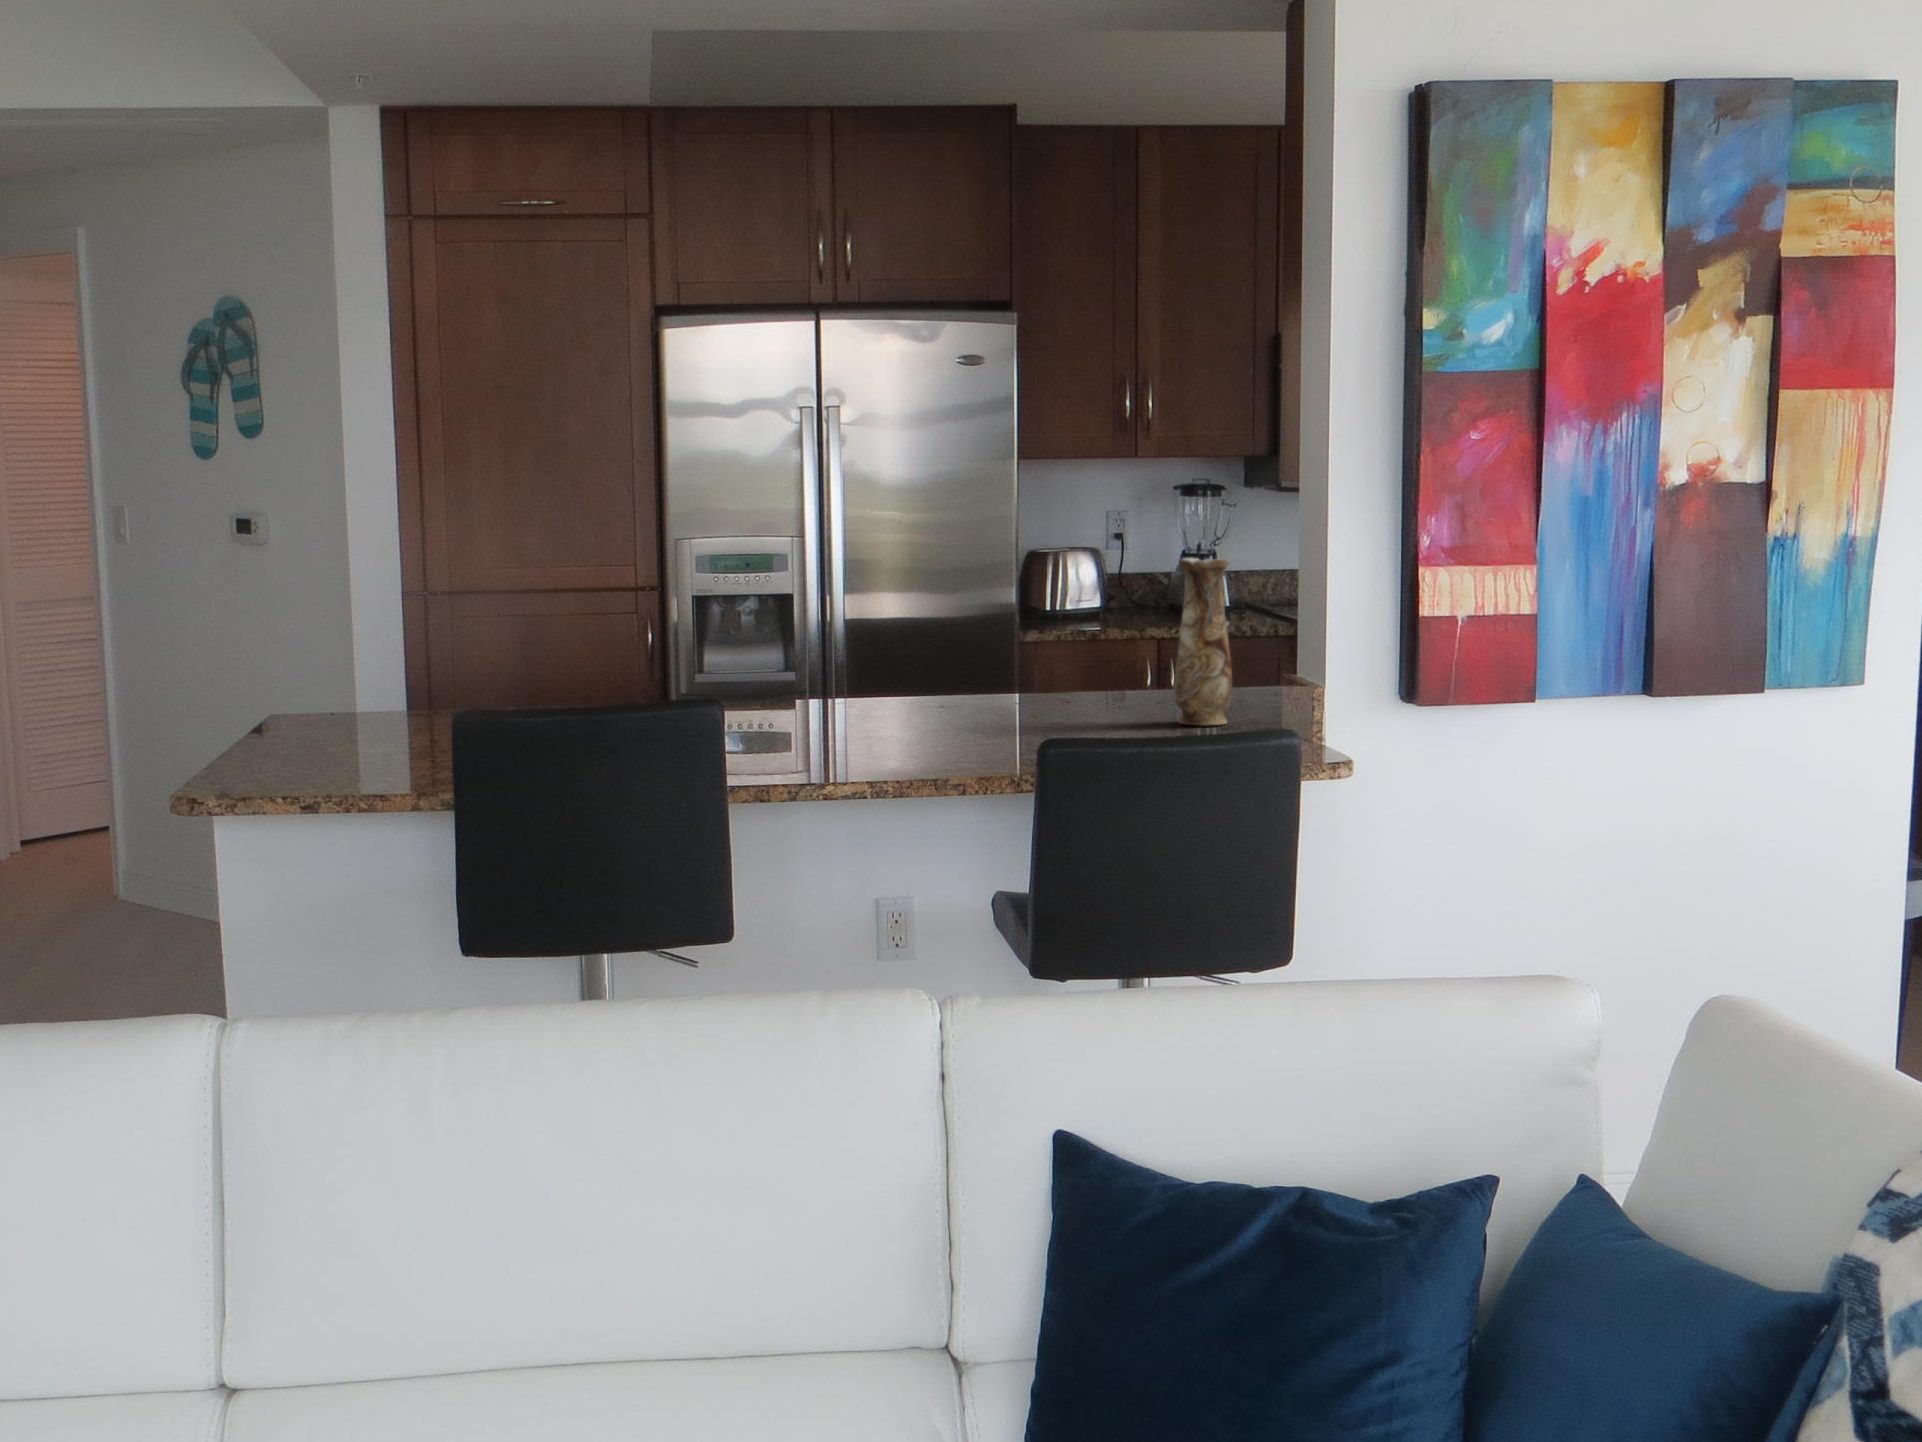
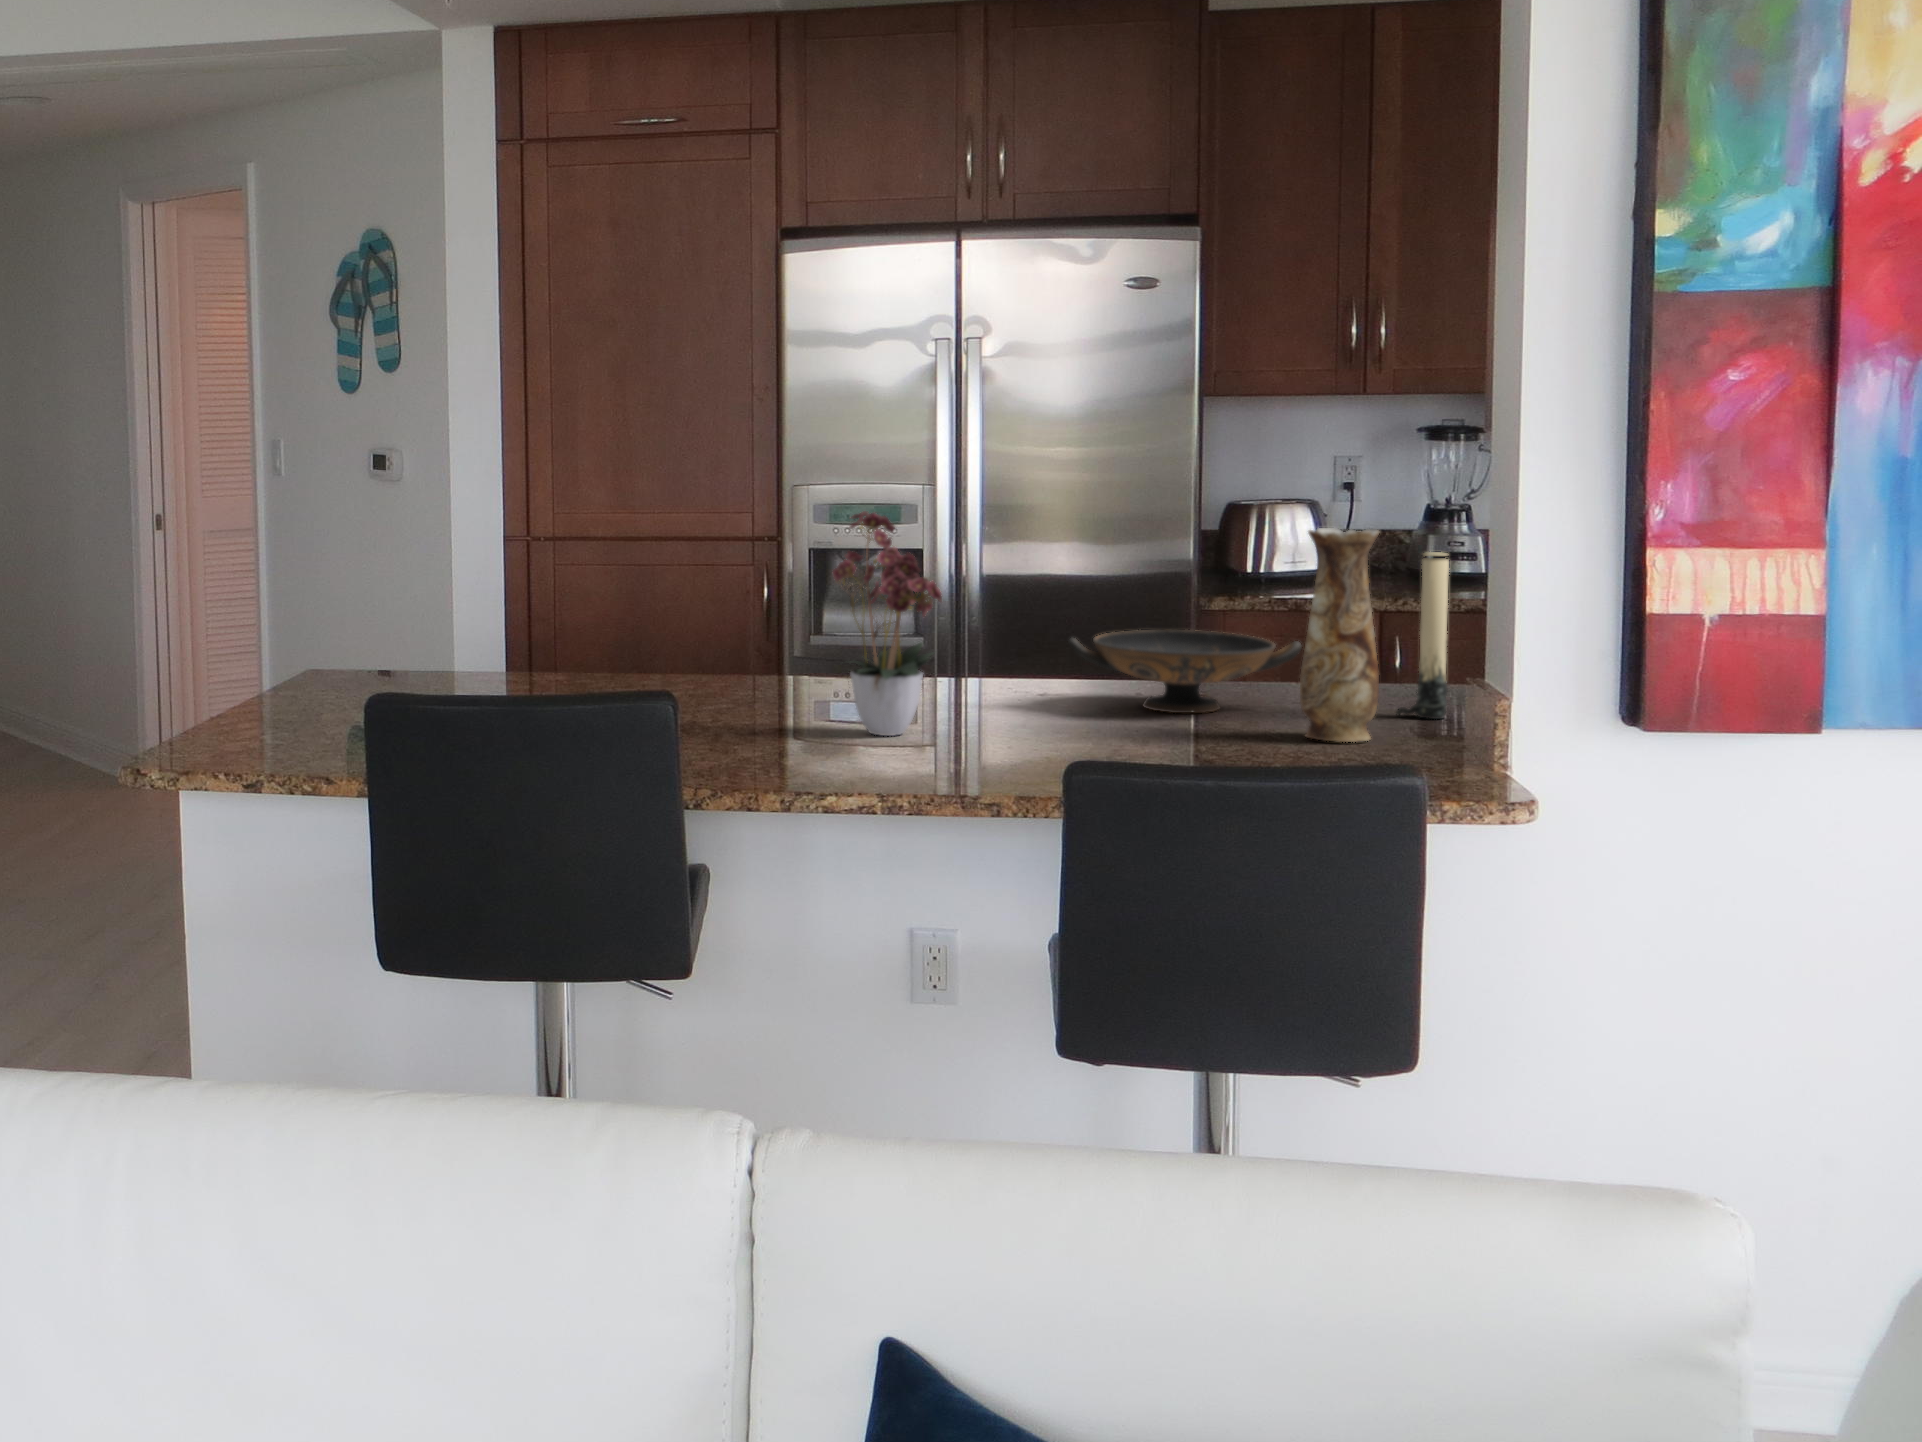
flower arrangement: none [801,541,915,740] -> present [833,511,942,736]
candle: none [1231,577,1269,708] -> present [1396,552,1449,719]
decorative bowl: none [982,647,1160,713] -> present [1069,630,1301,713]

